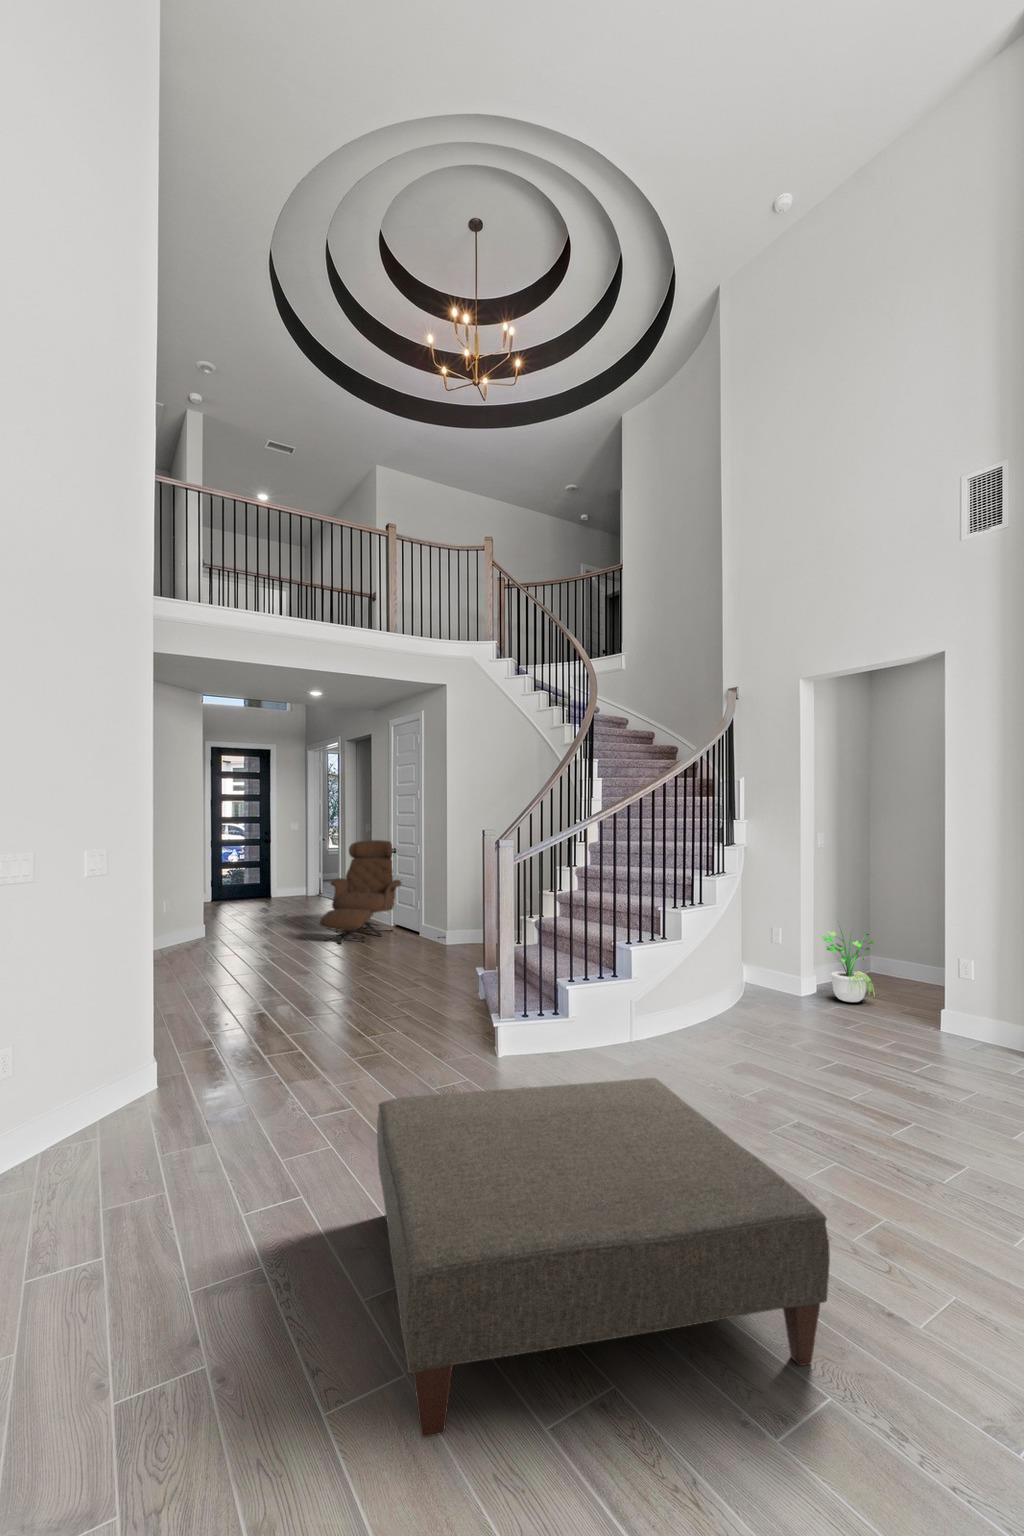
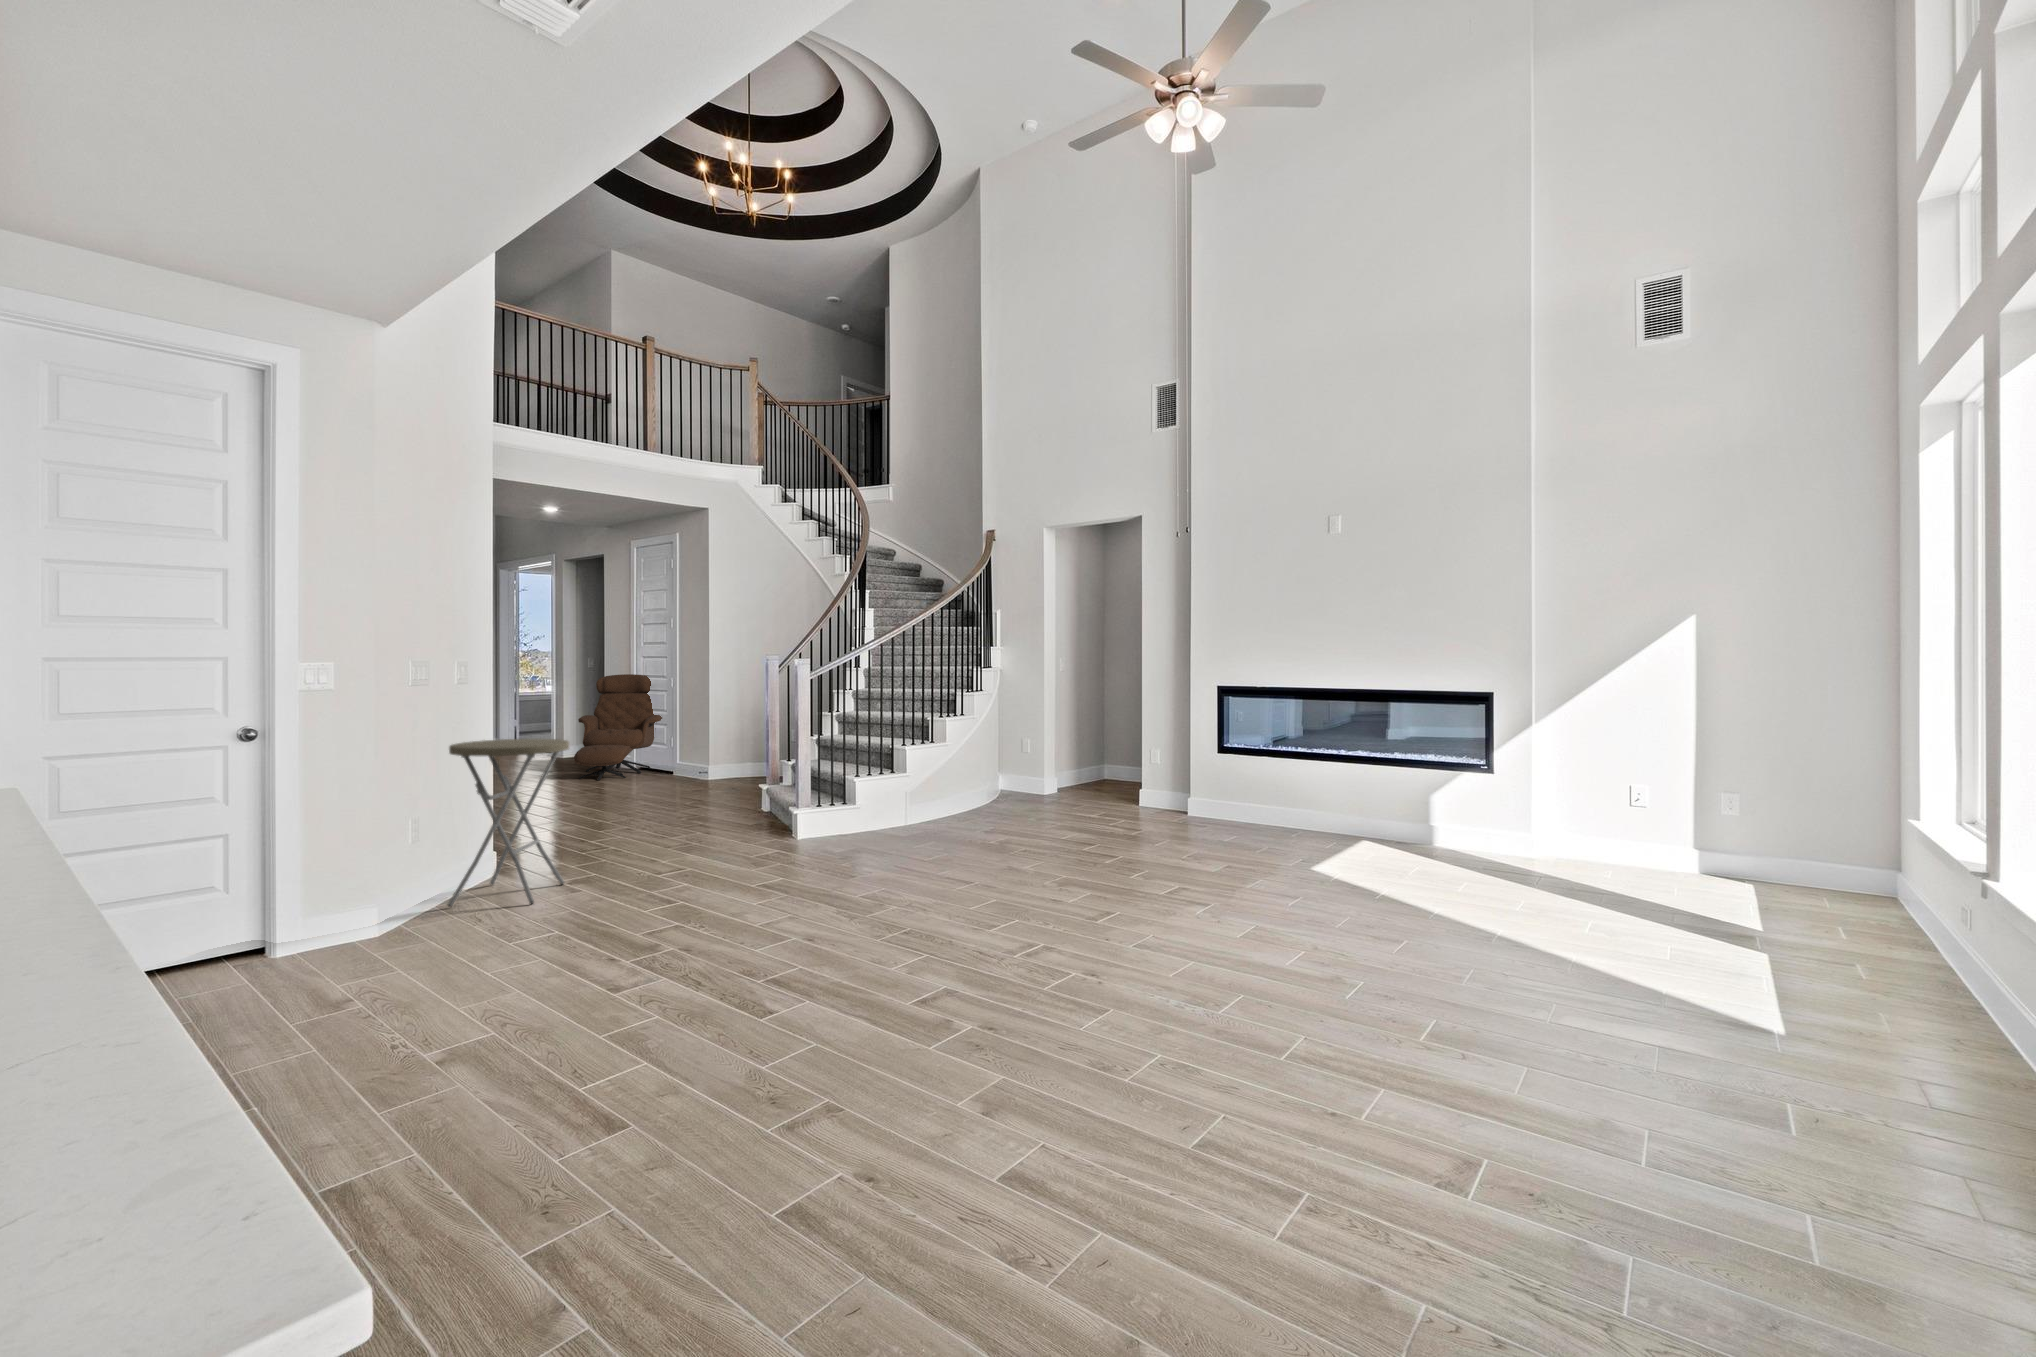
potted plant: present [821,925,875,1002] -> none [1059,723,1103,795]
side table: none [40,939,207,1170] -> present [448,739,569,907]
ottoman: present [377,1078,830,1437] -> none [735,813,1018,957]

